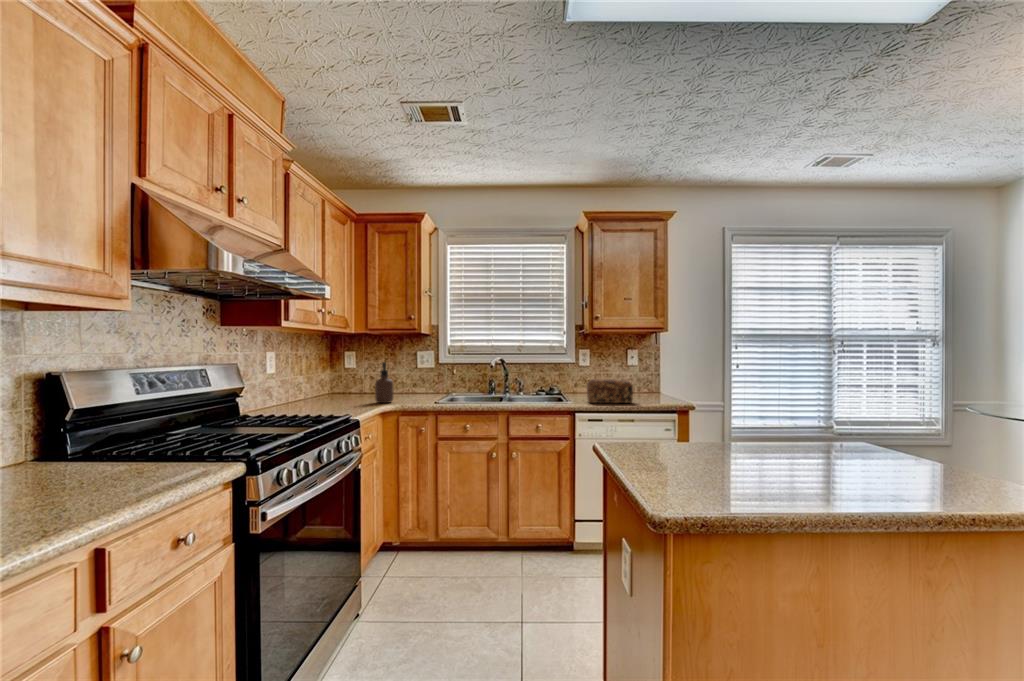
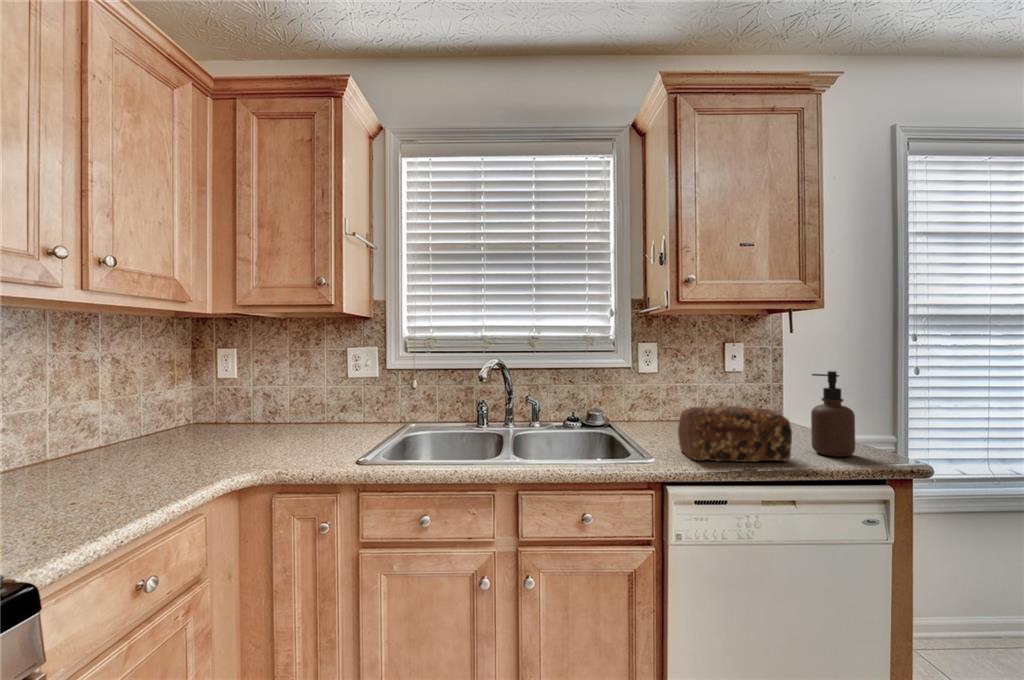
soap dispenser: present [375,362,394,403] -> present [811,371,855,457]

